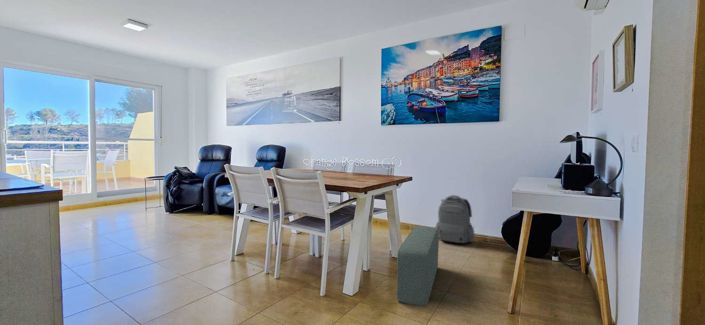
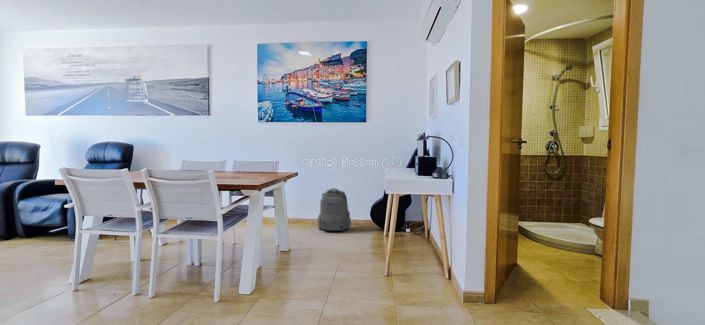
pouf: present [397,226,439,306] -> none [300,217,328,281]

